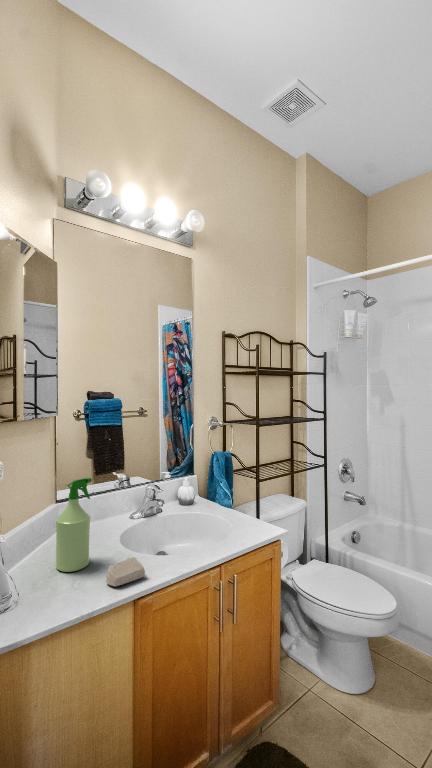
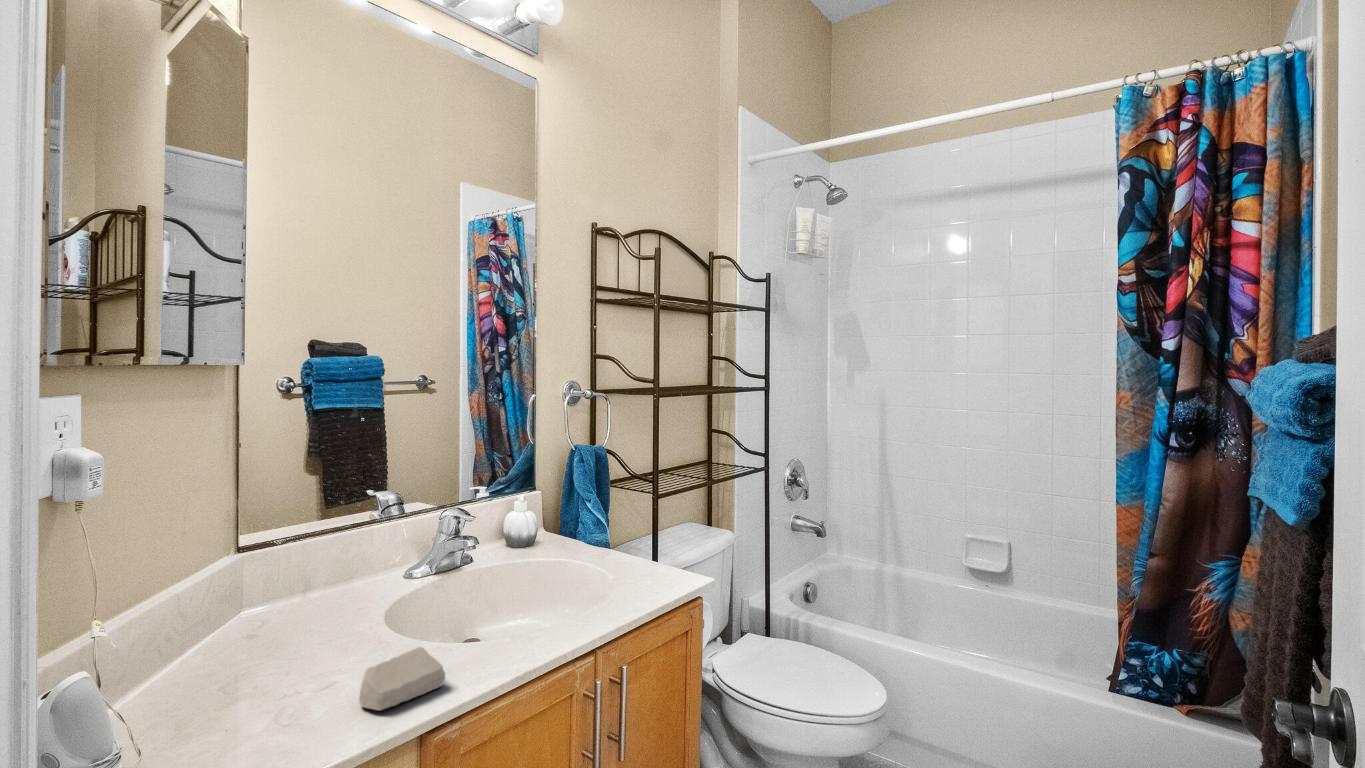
spray bottle: present [56,478,92,572] -> none [237,489,323,690]

